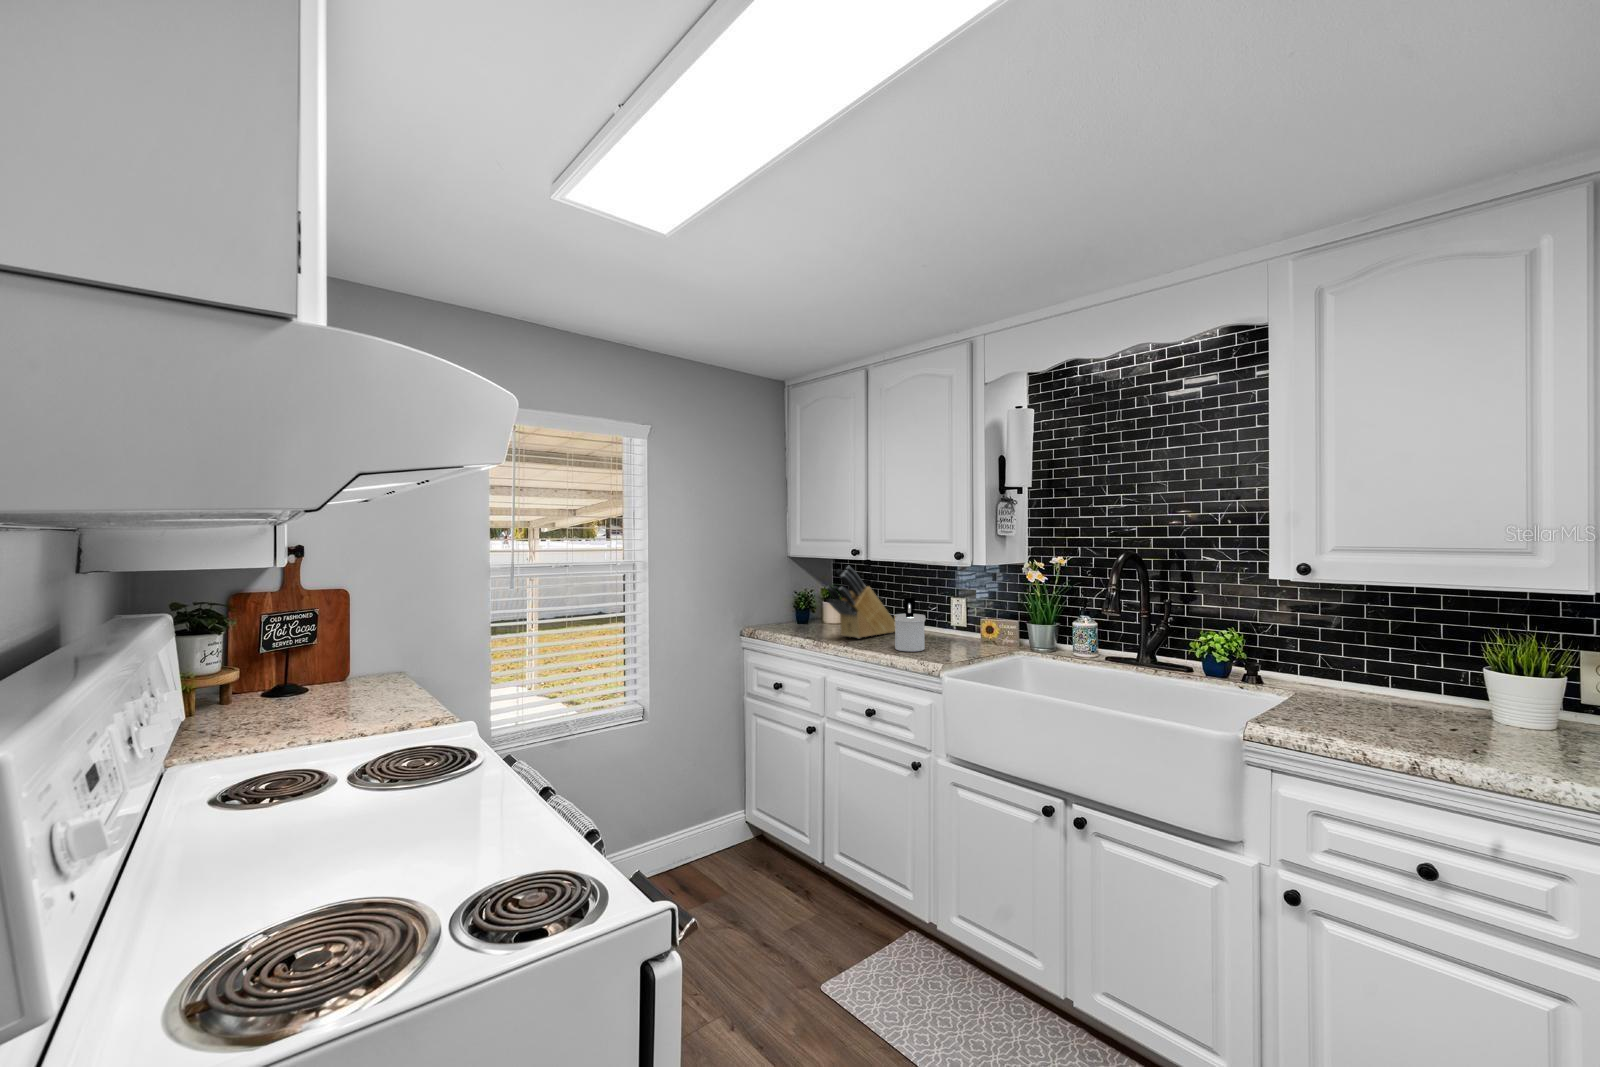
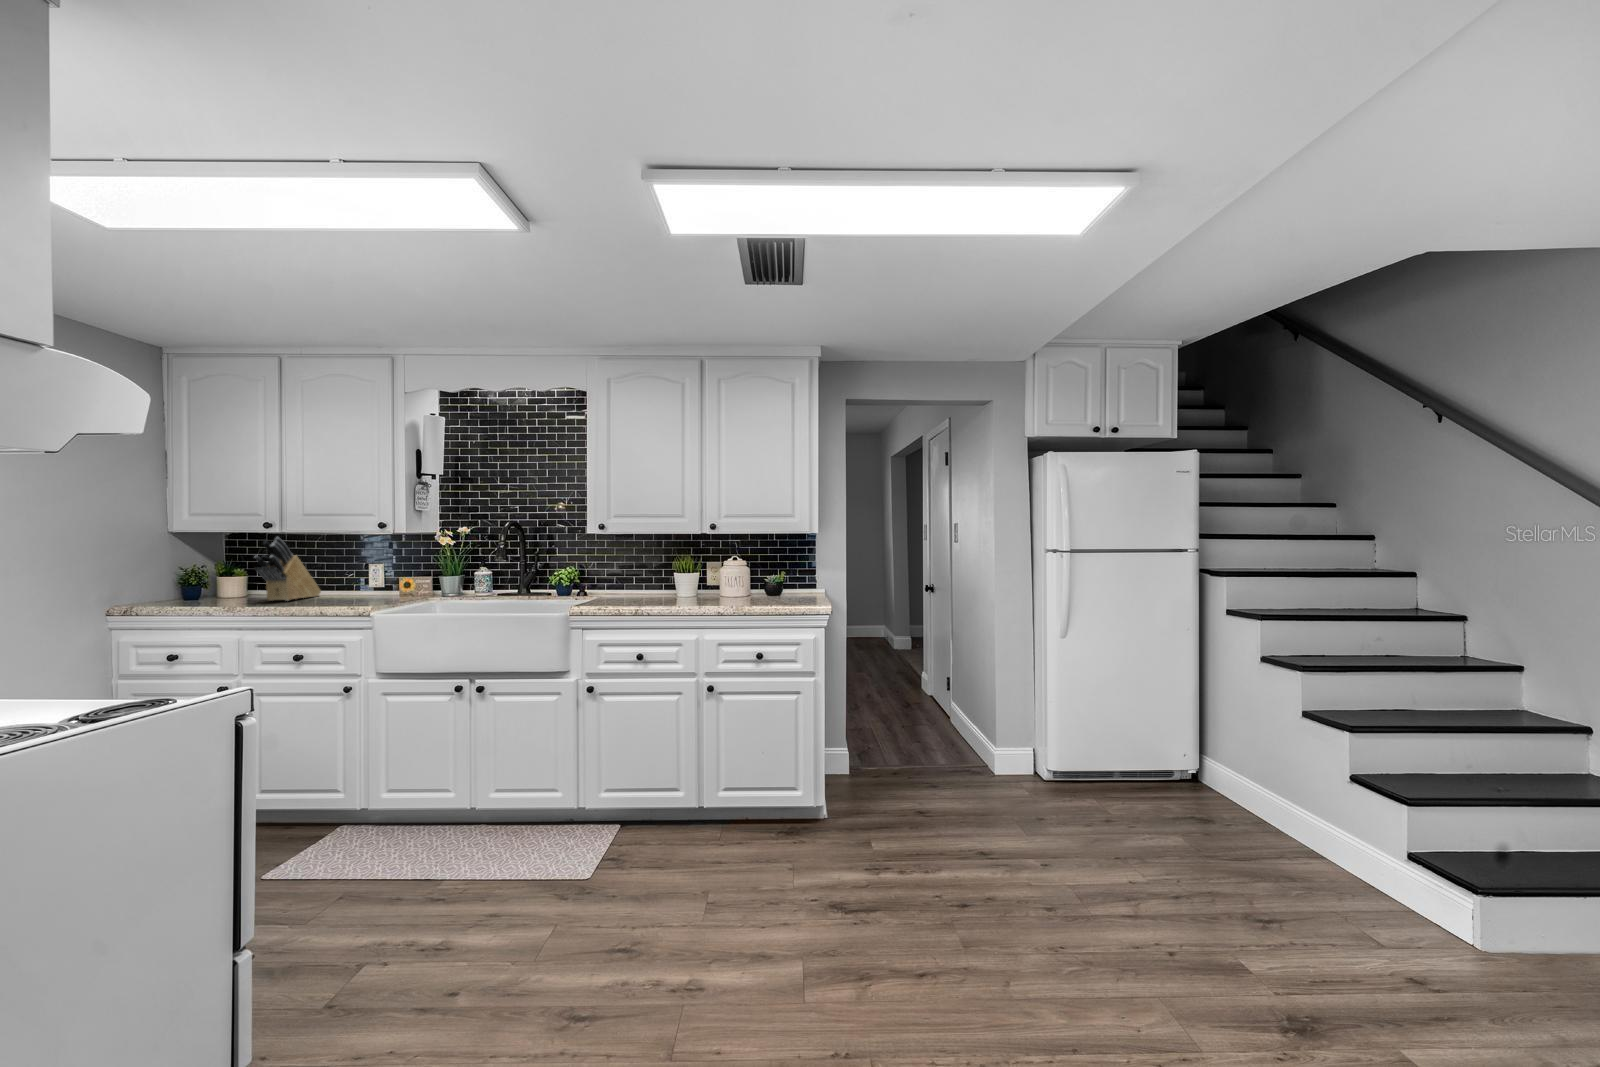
soap dispenser: present [894,598,926,652] -> none [327,561,356,604]

